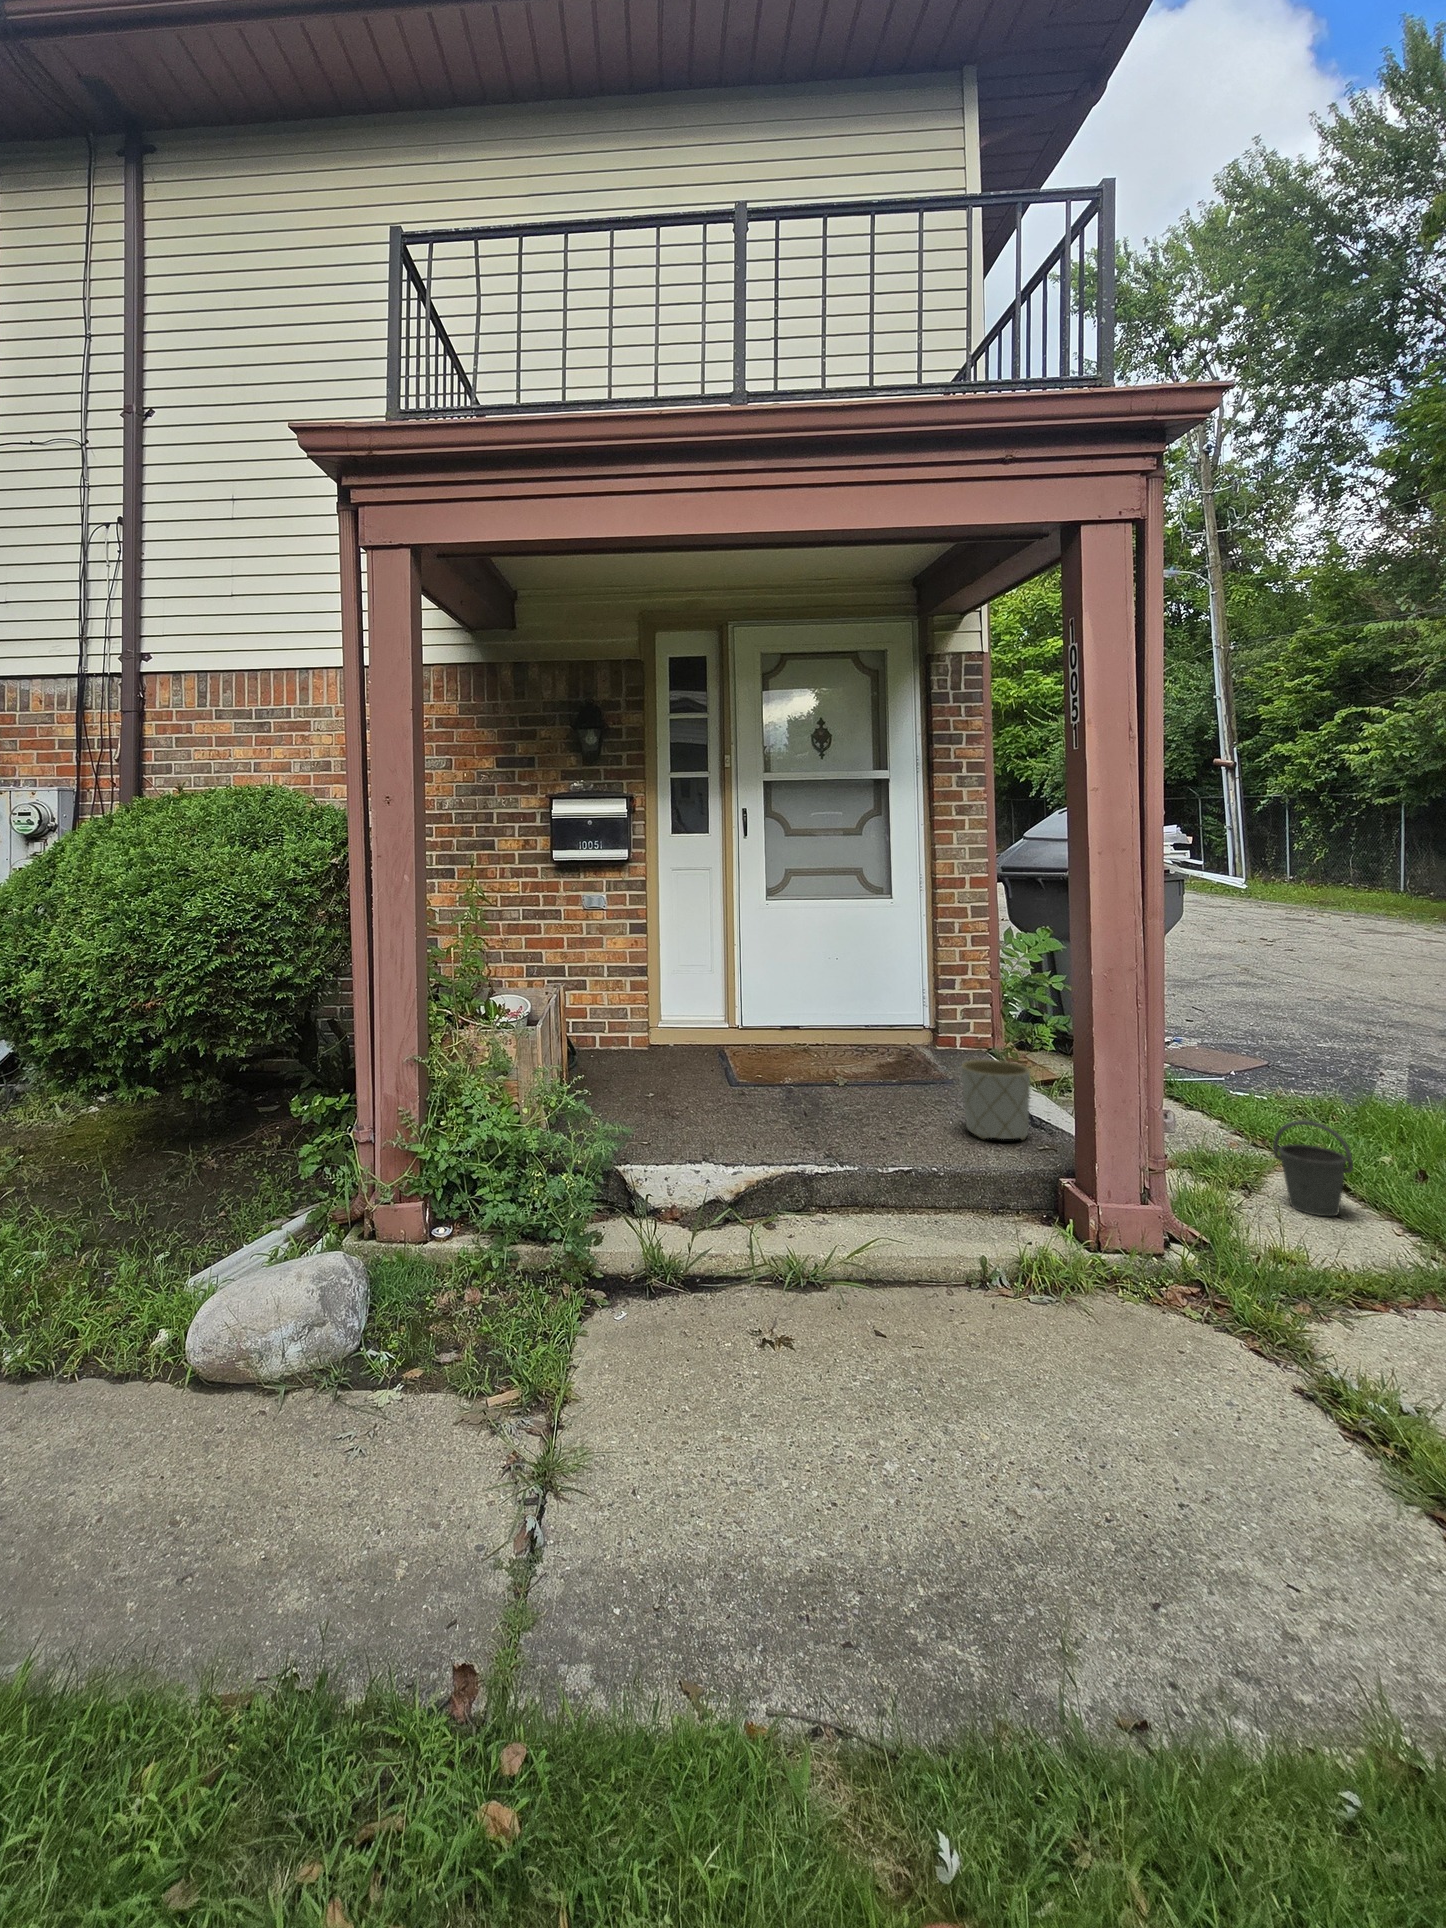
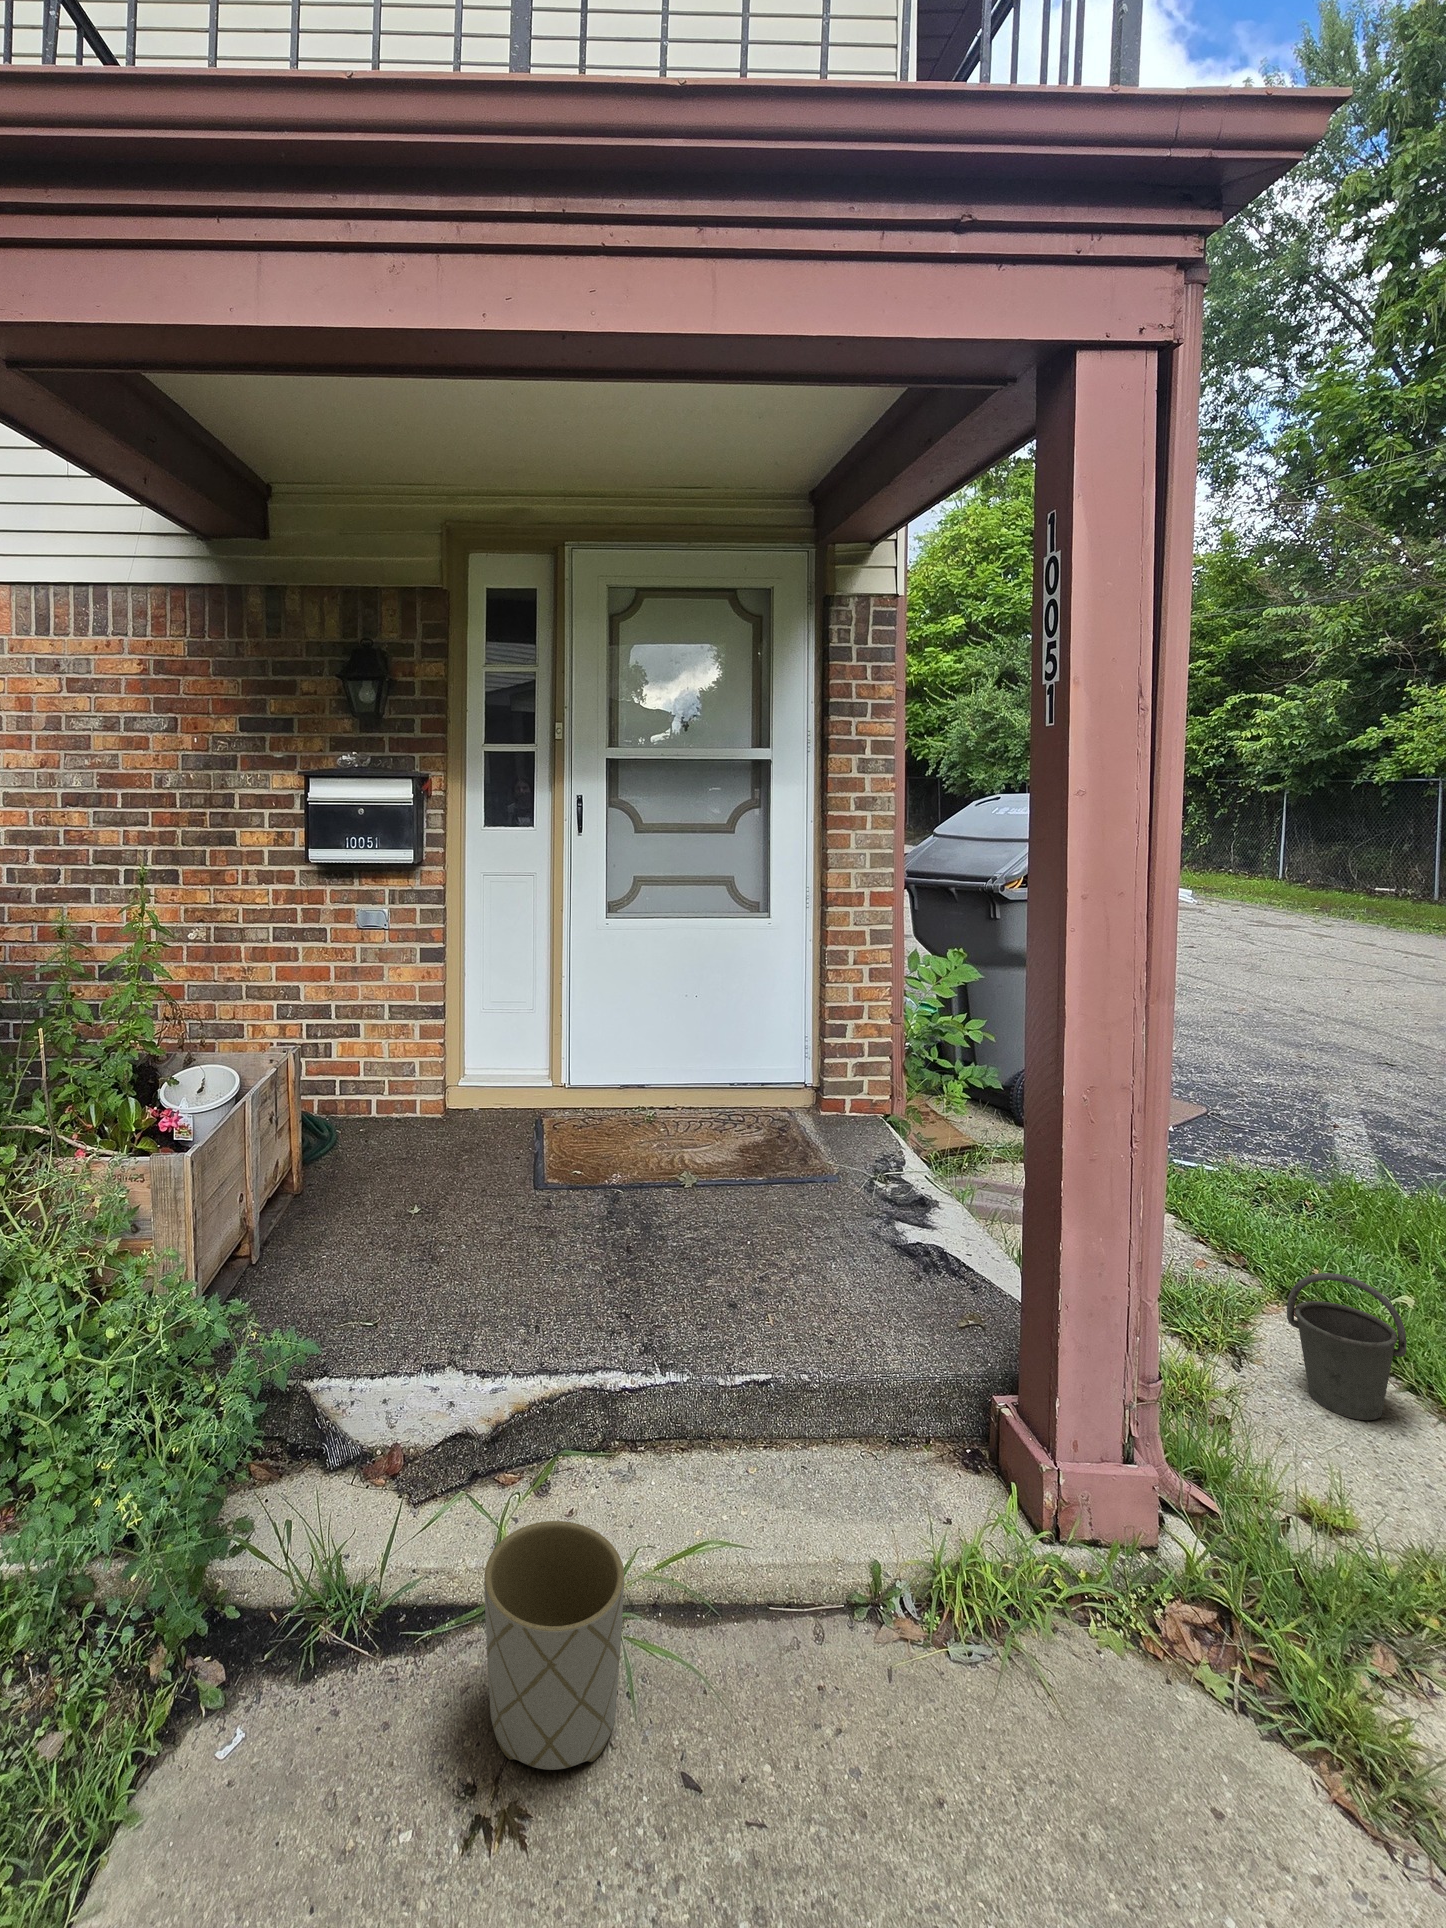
planter: present [961,1060,1030,1140] -> present [484,1521,624,1770]

